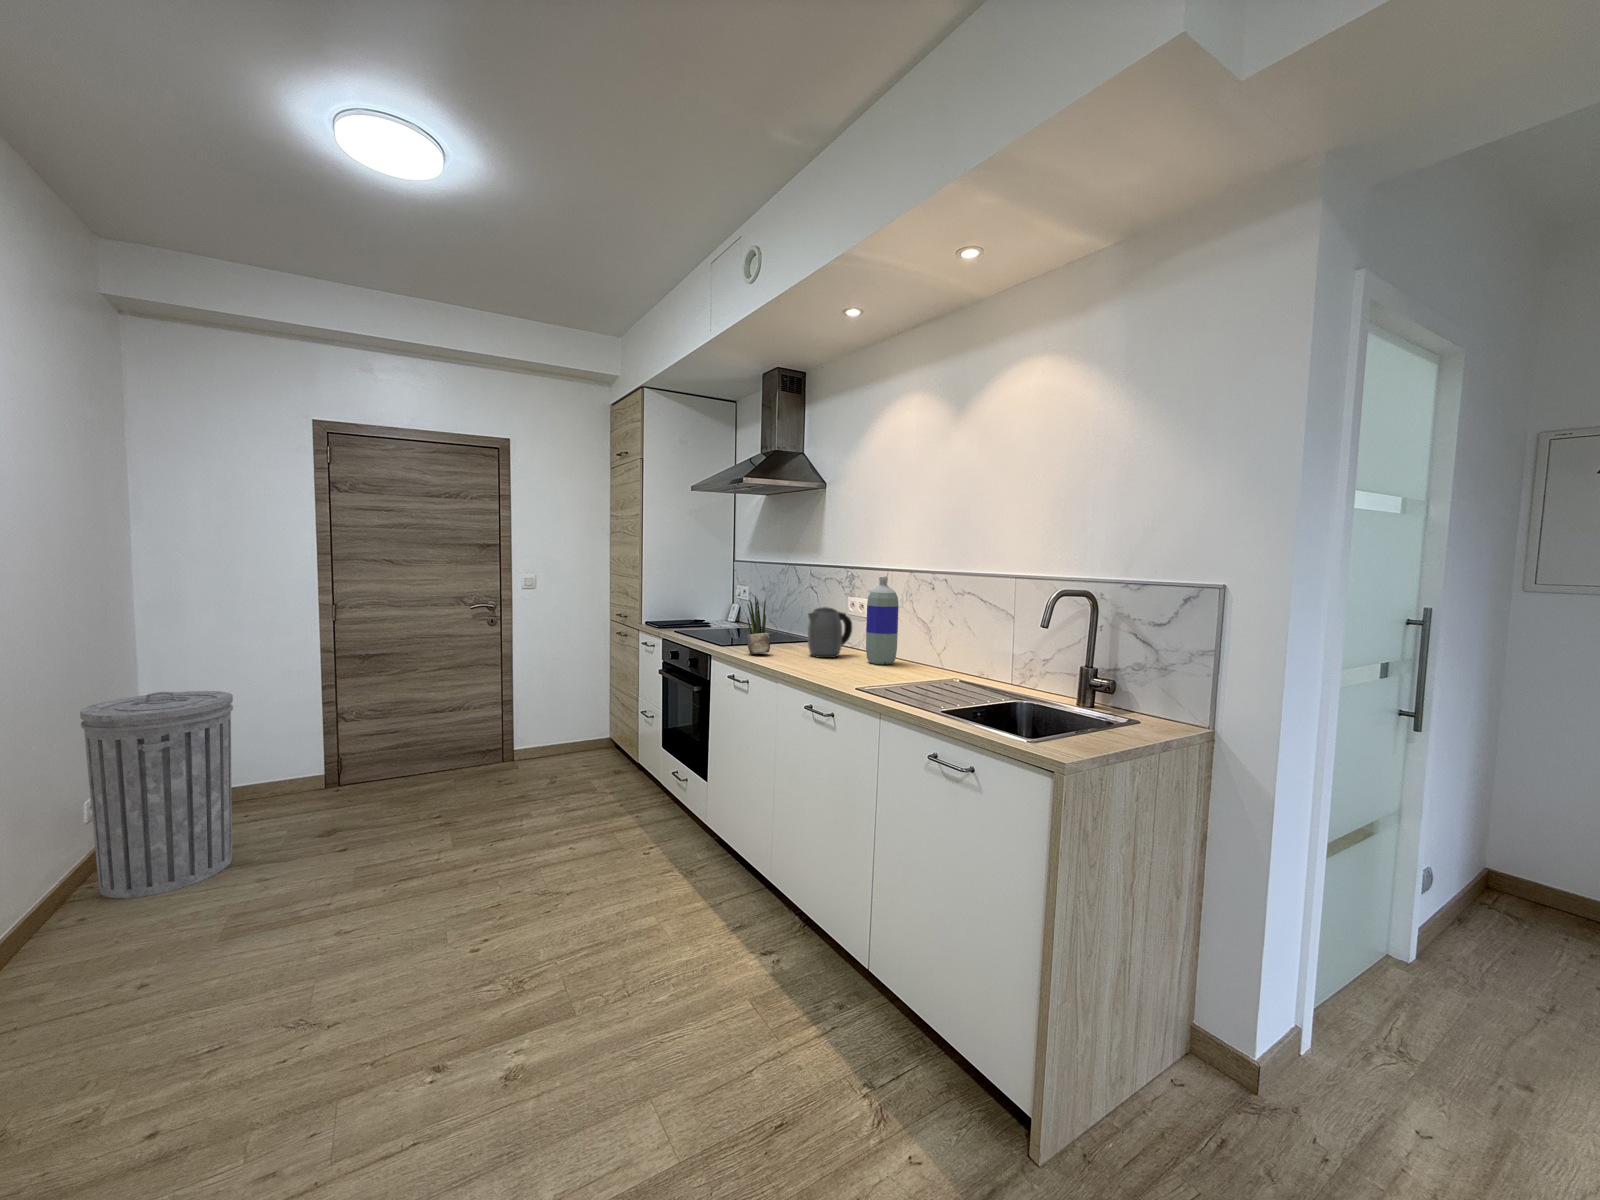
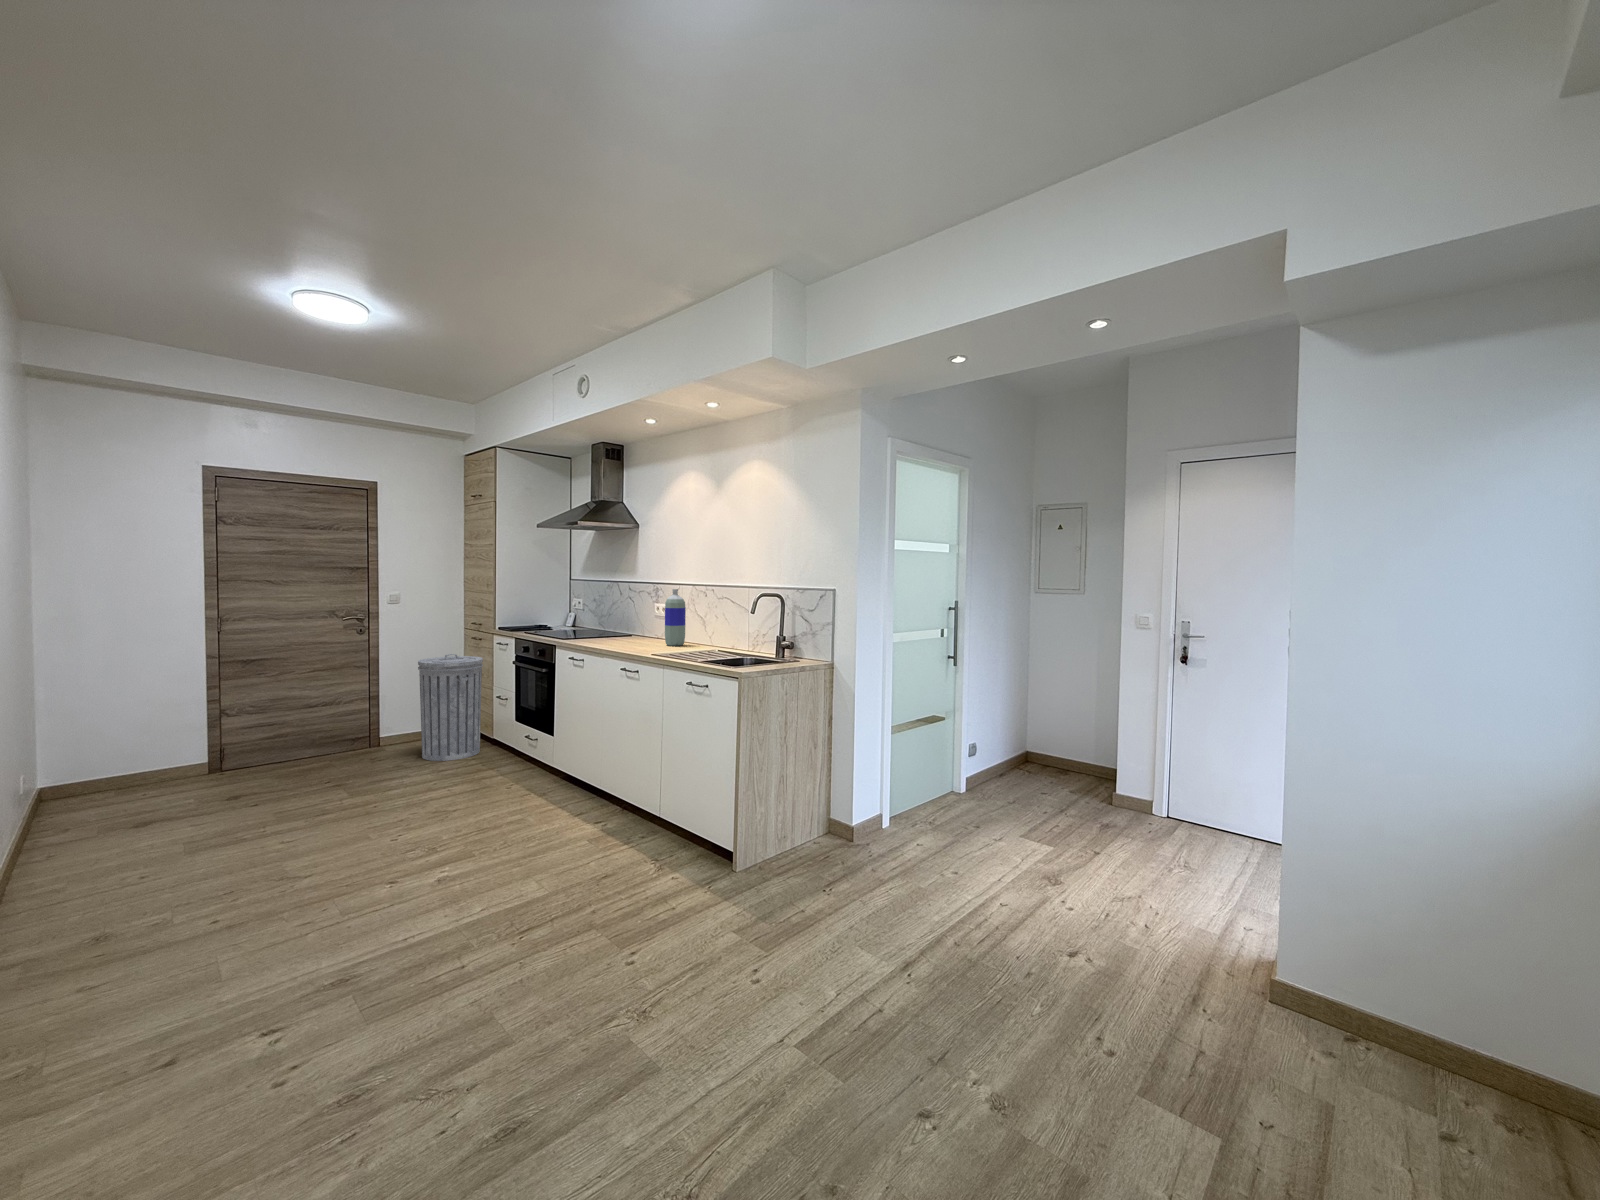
potted plant: present [746,597,770,654] -> none [582,603,600,643]
kettle: present [808,607,852,658] -> none [626,610,657,644]
trash can: present [80,691,233,898] -> present [418,654,483,761]

